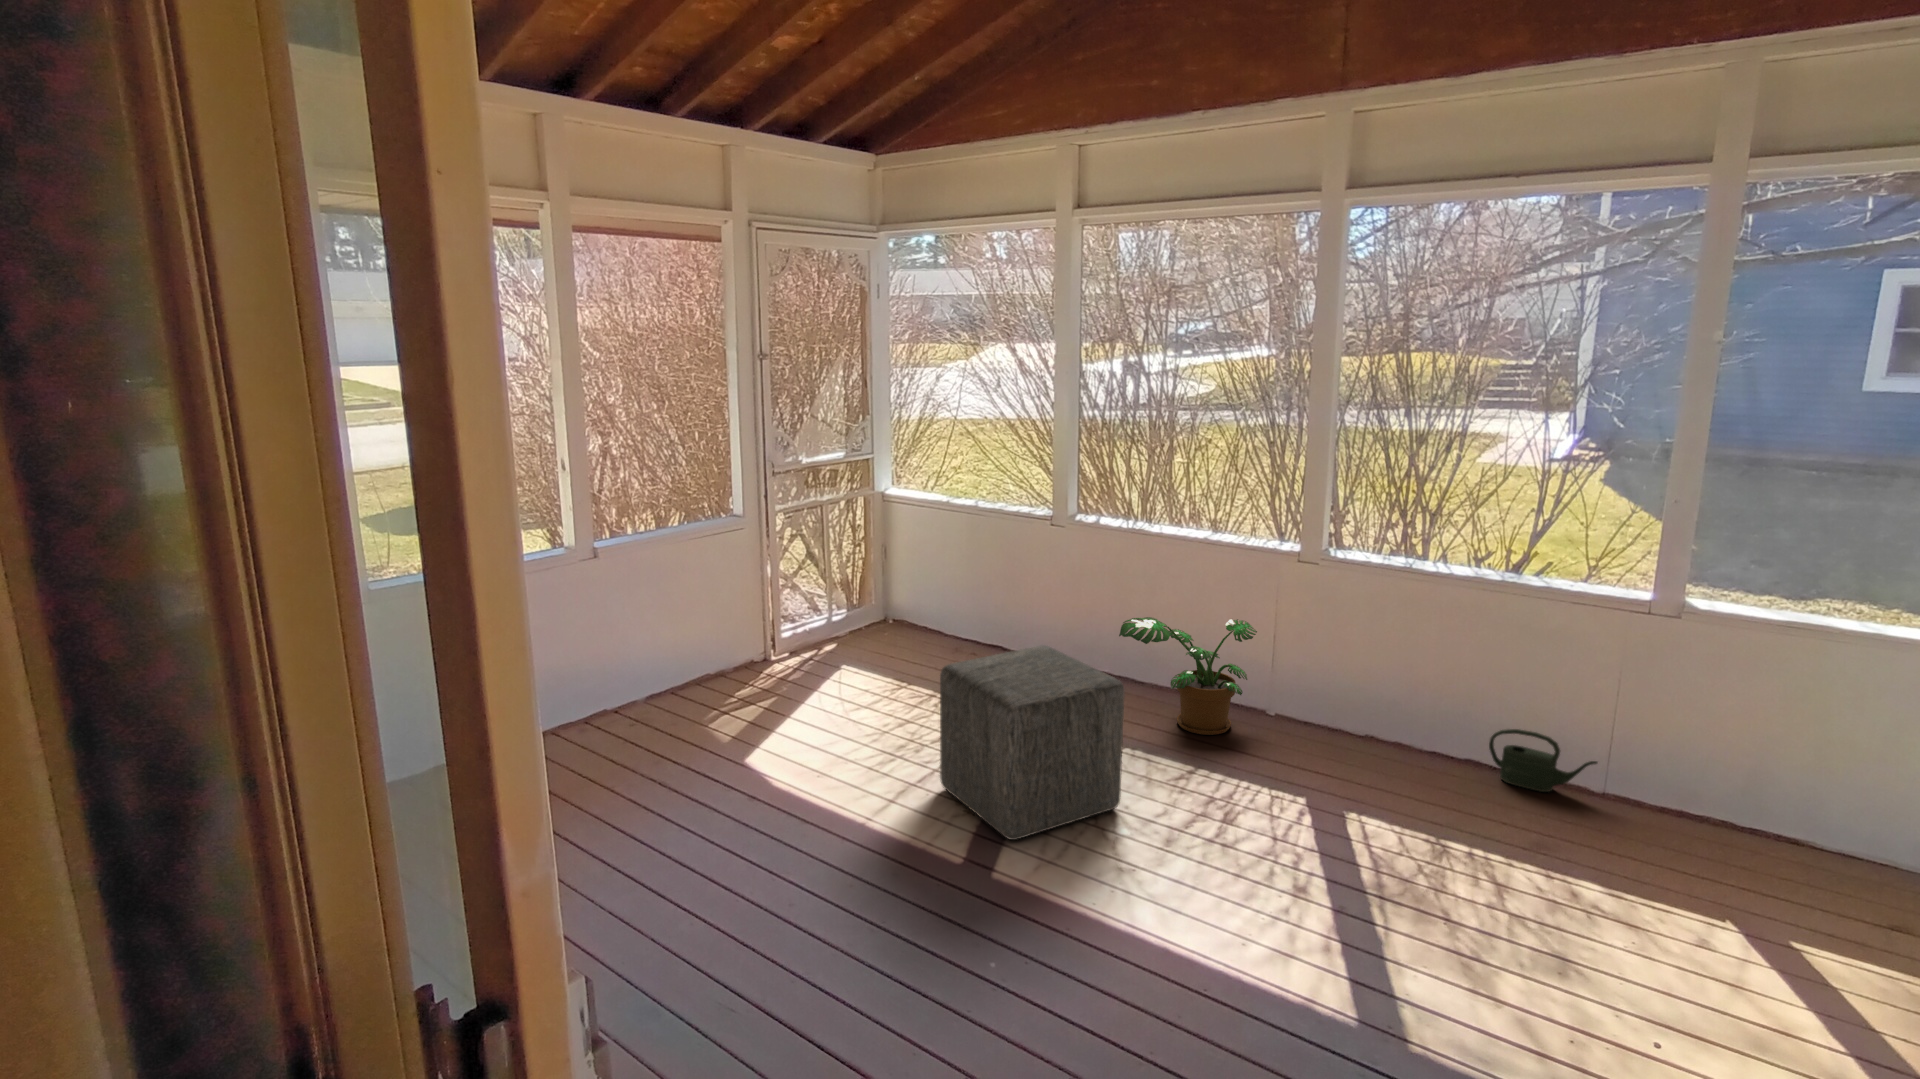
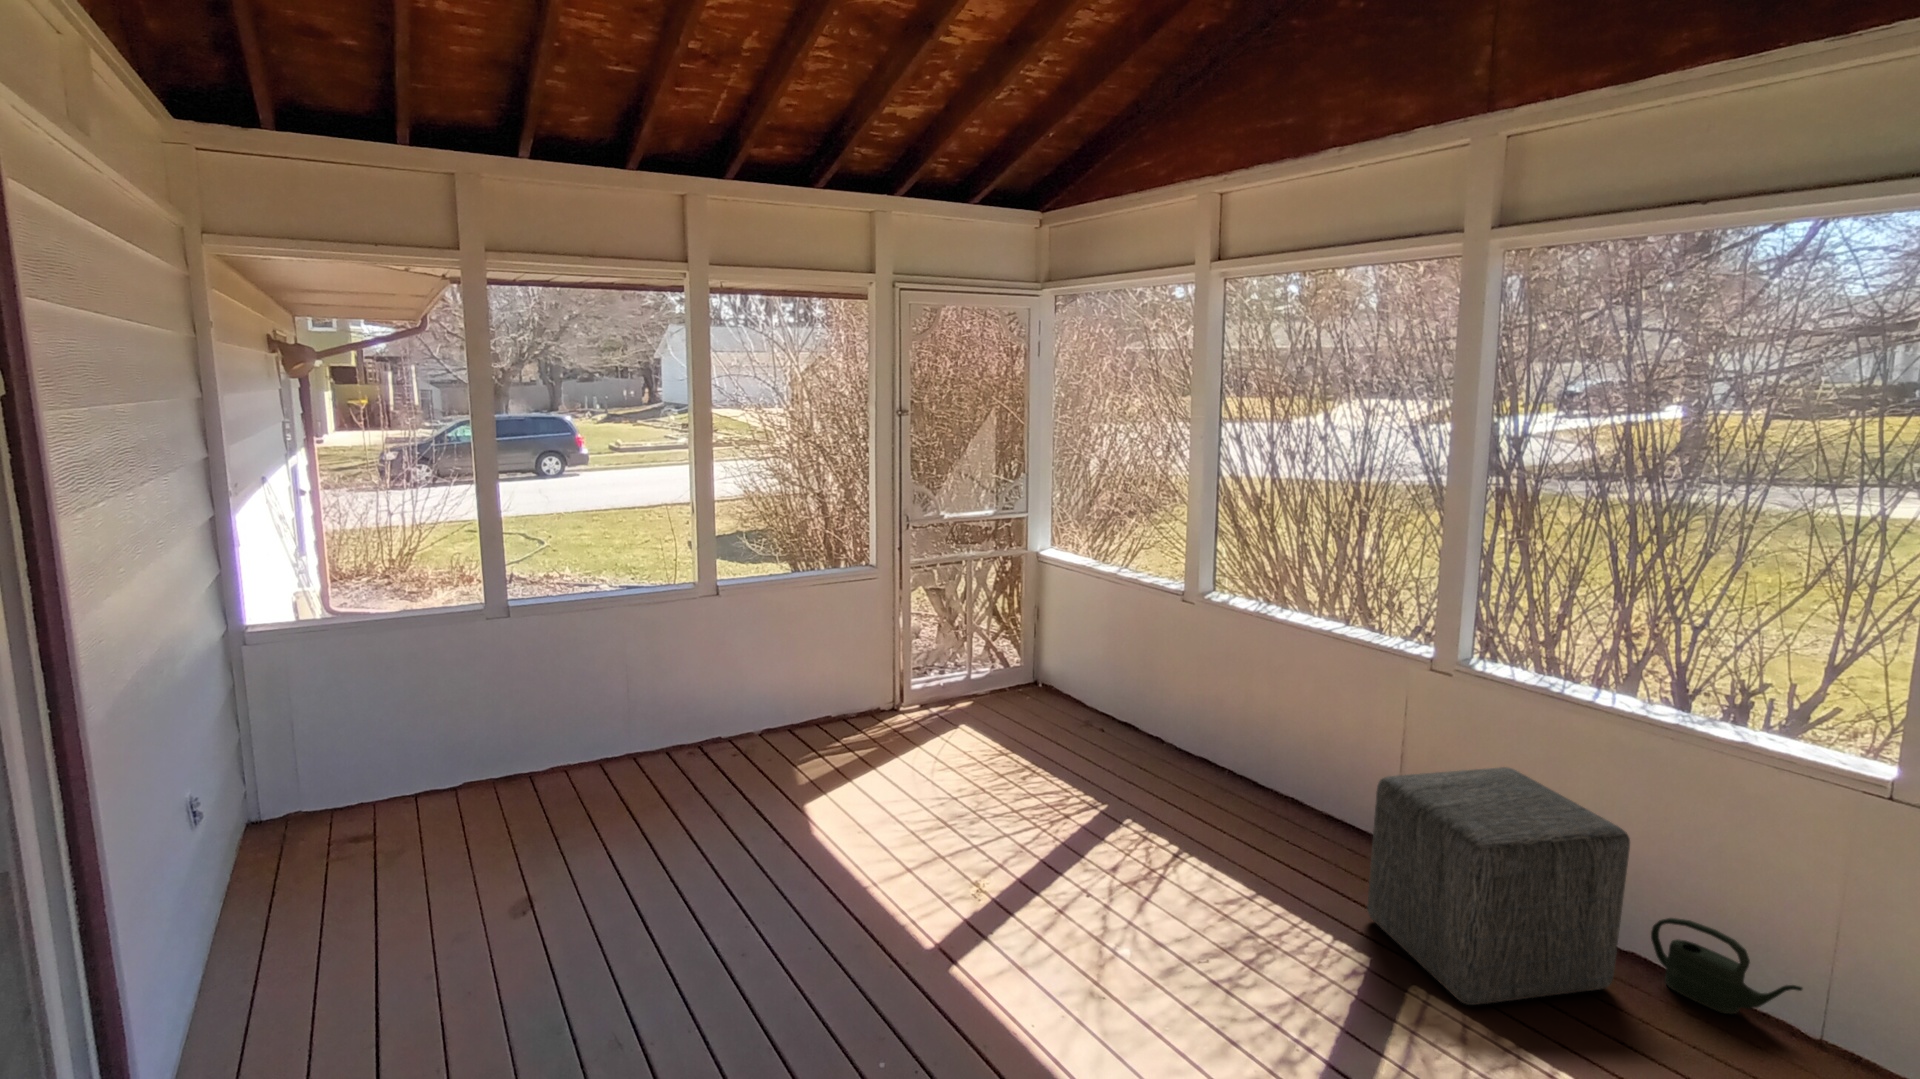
potted plant: present [1119,617,1257,735] -> none [1205,712,1378,859]
ottoman: present [940,645,1125,840] -> present [1367,767,1630,1005]

